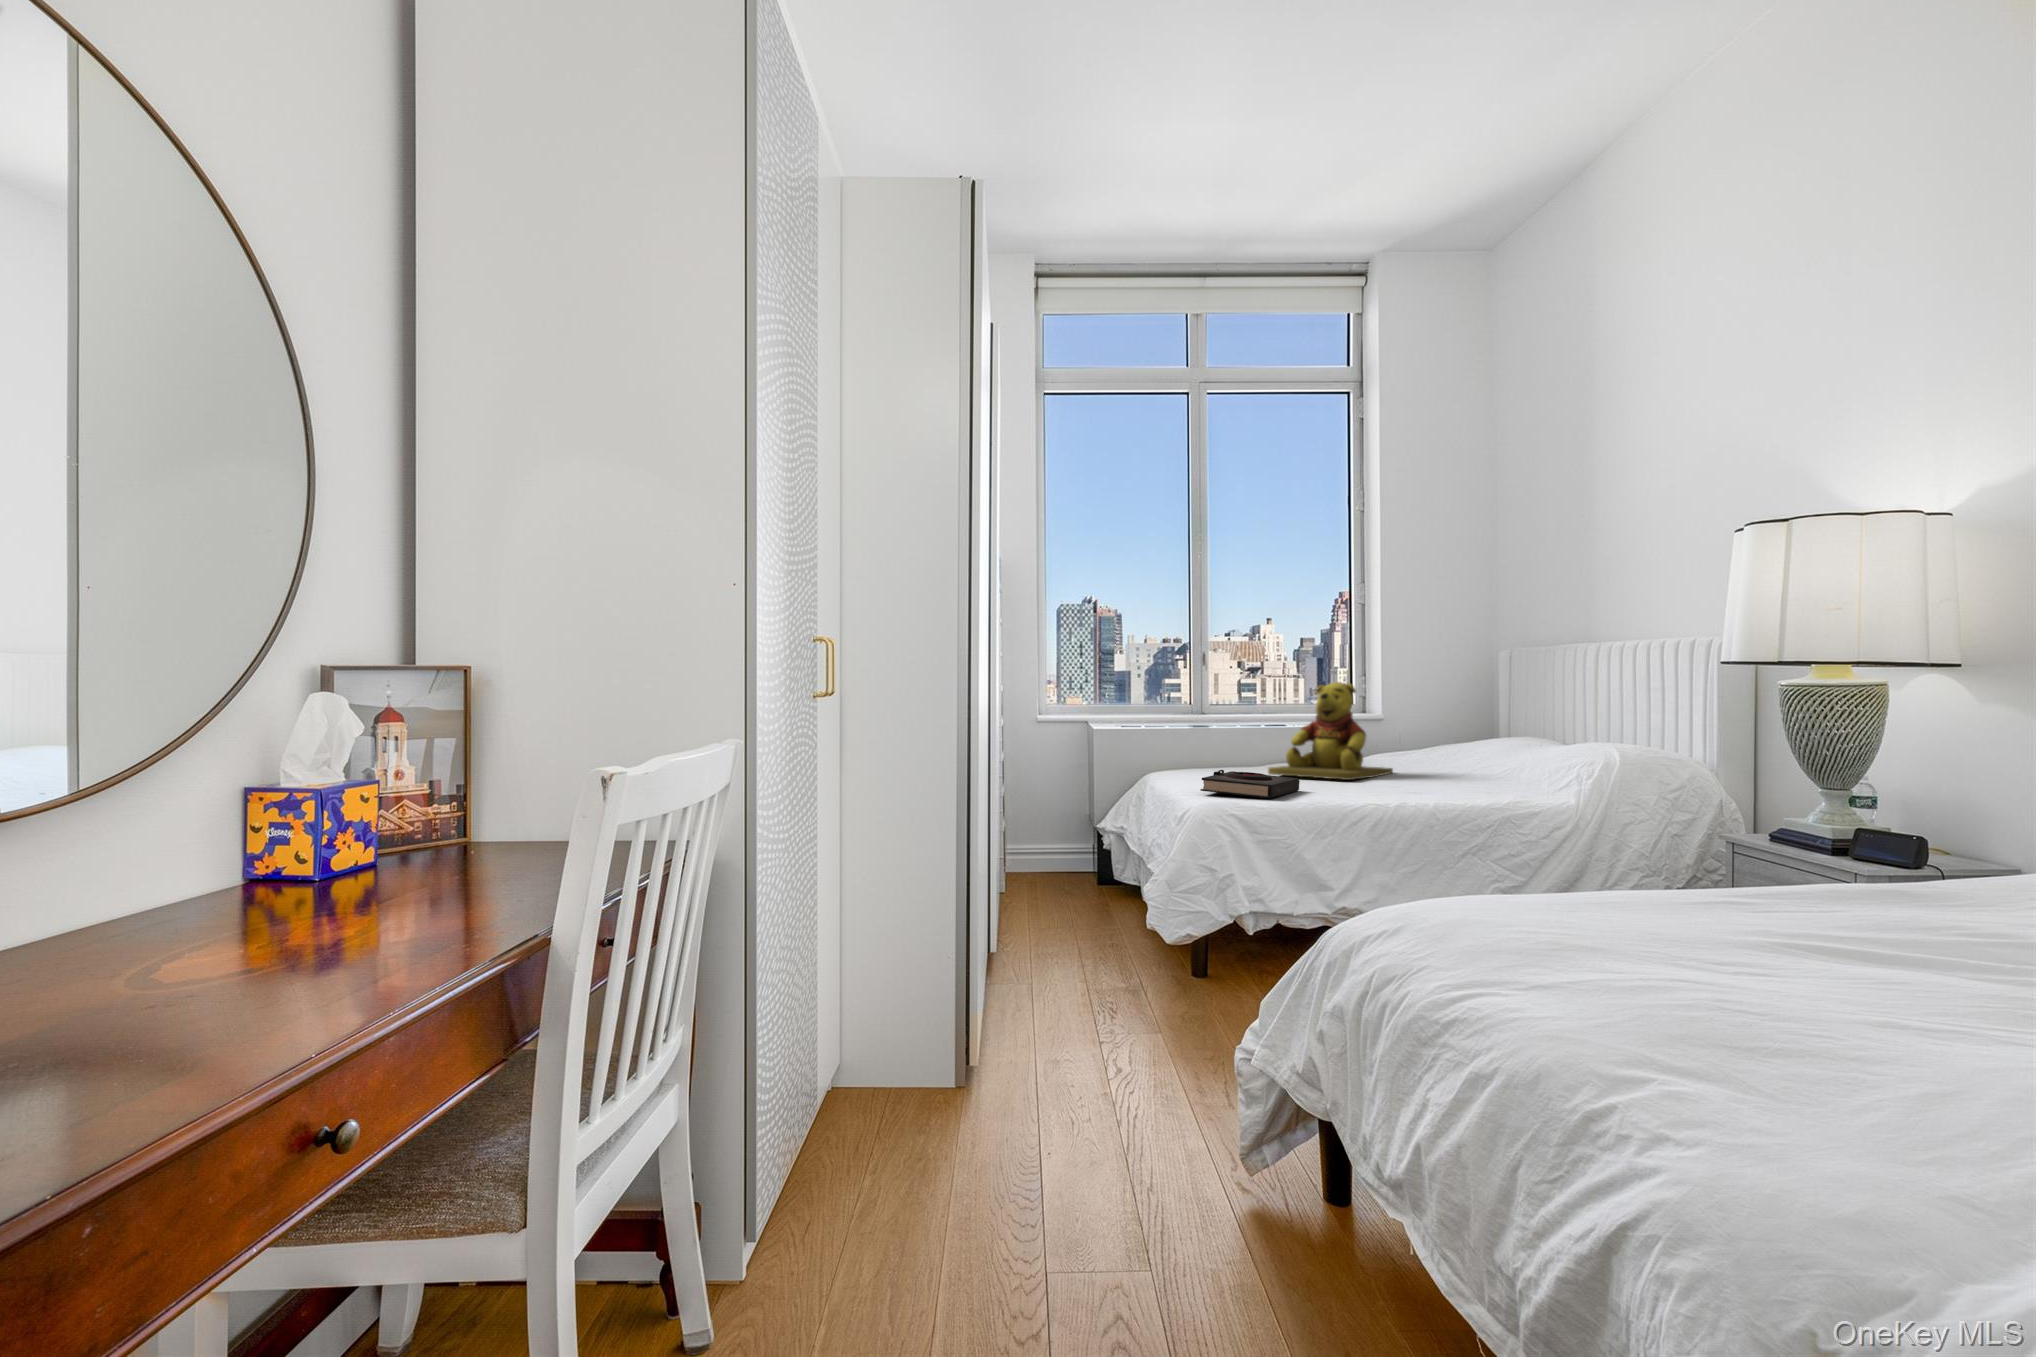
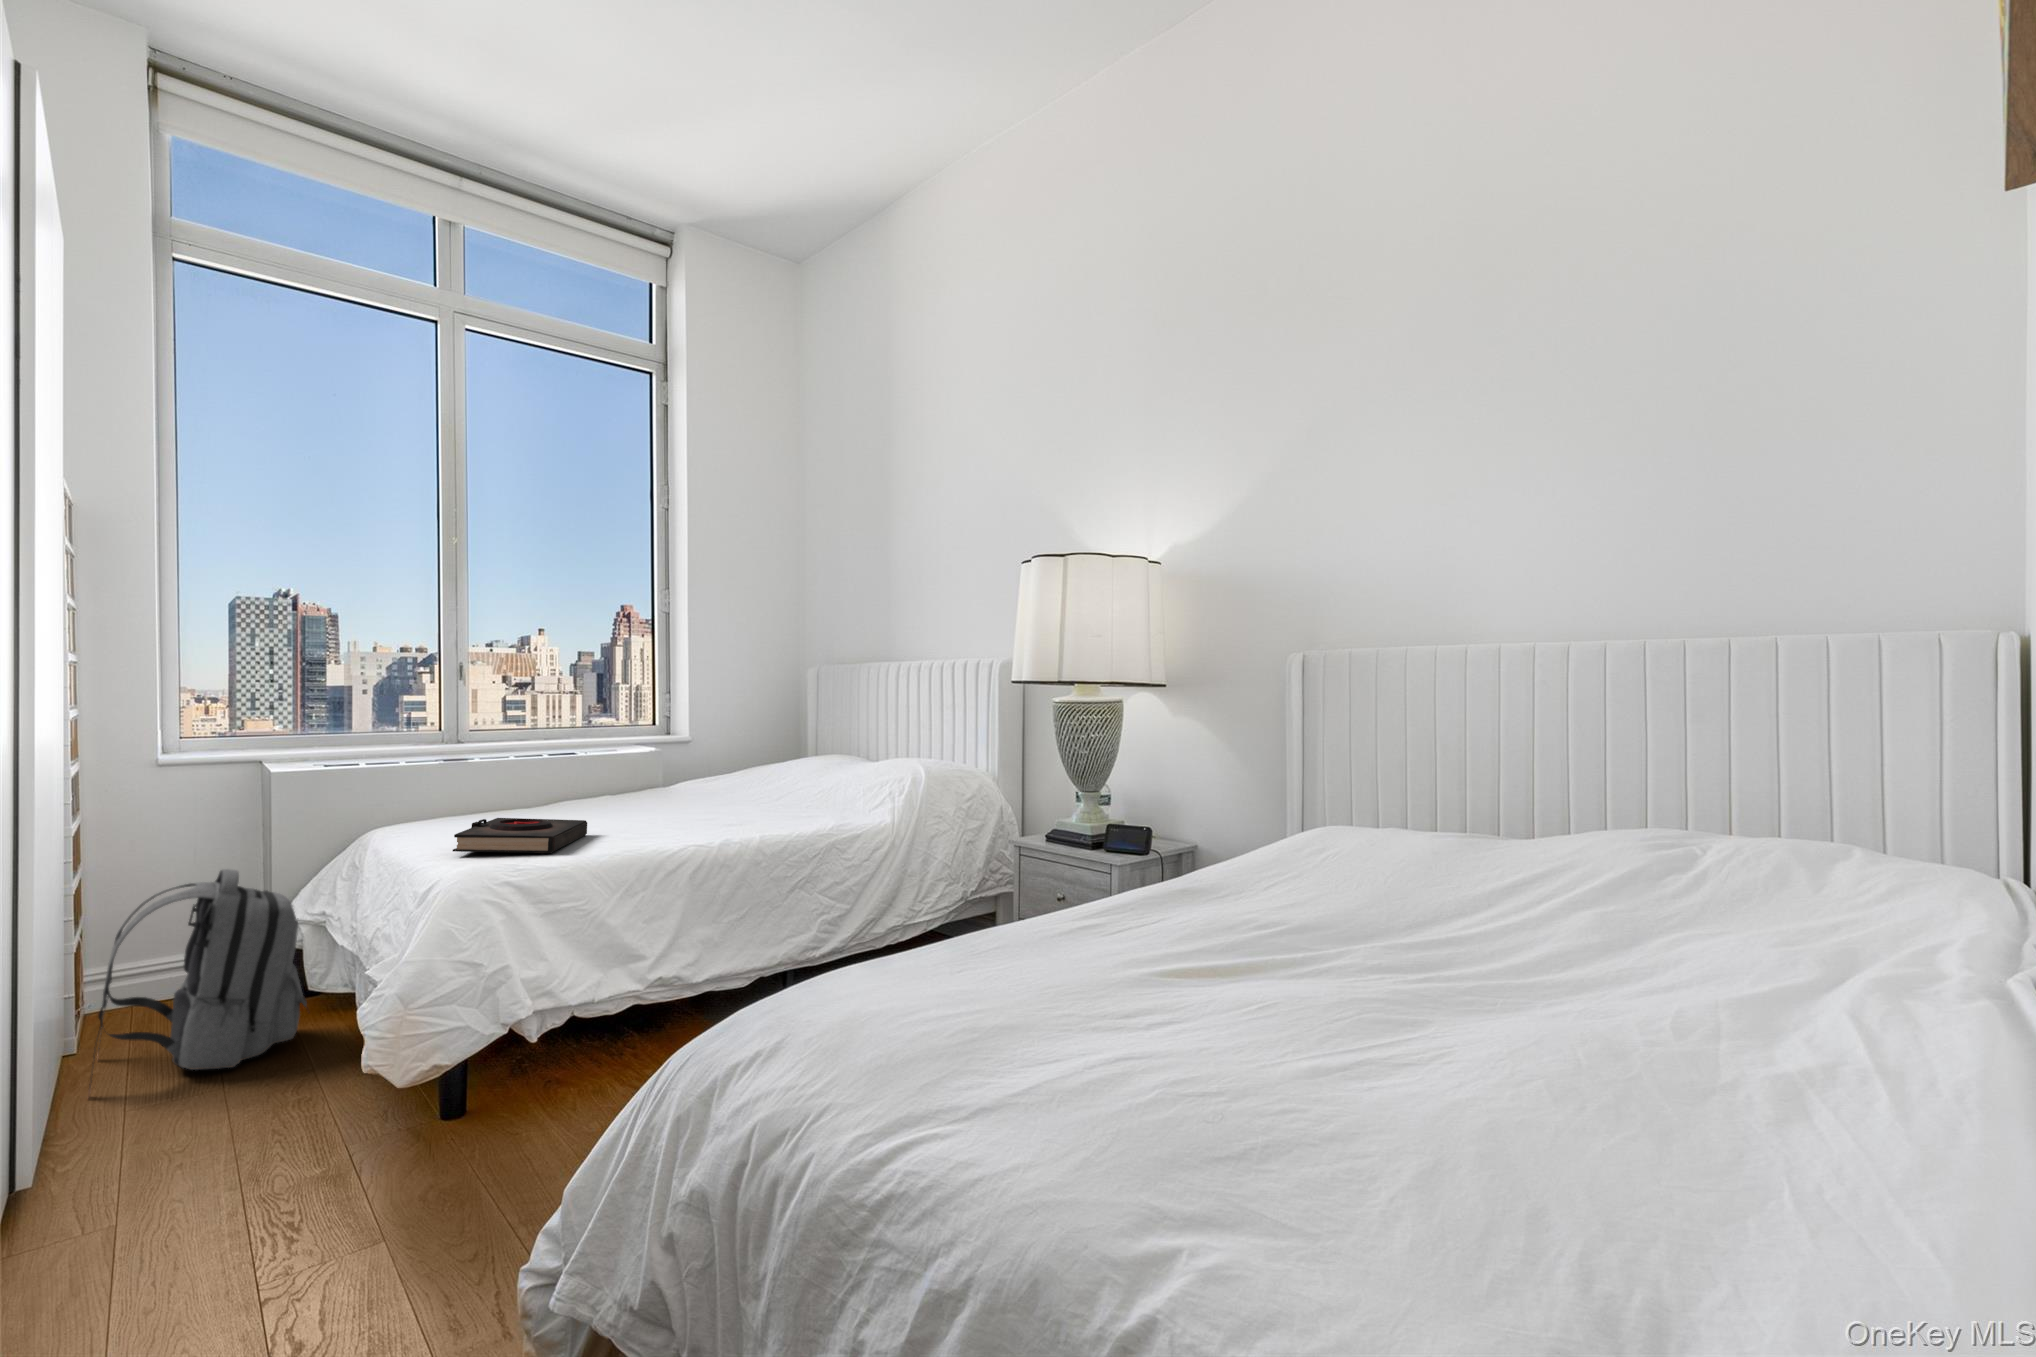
teddy bear: present [1268,682,1393,780] -> none [545,701,691,813]
backpack: none [992,793,1109,931] -> present [88,869,309,1097]

